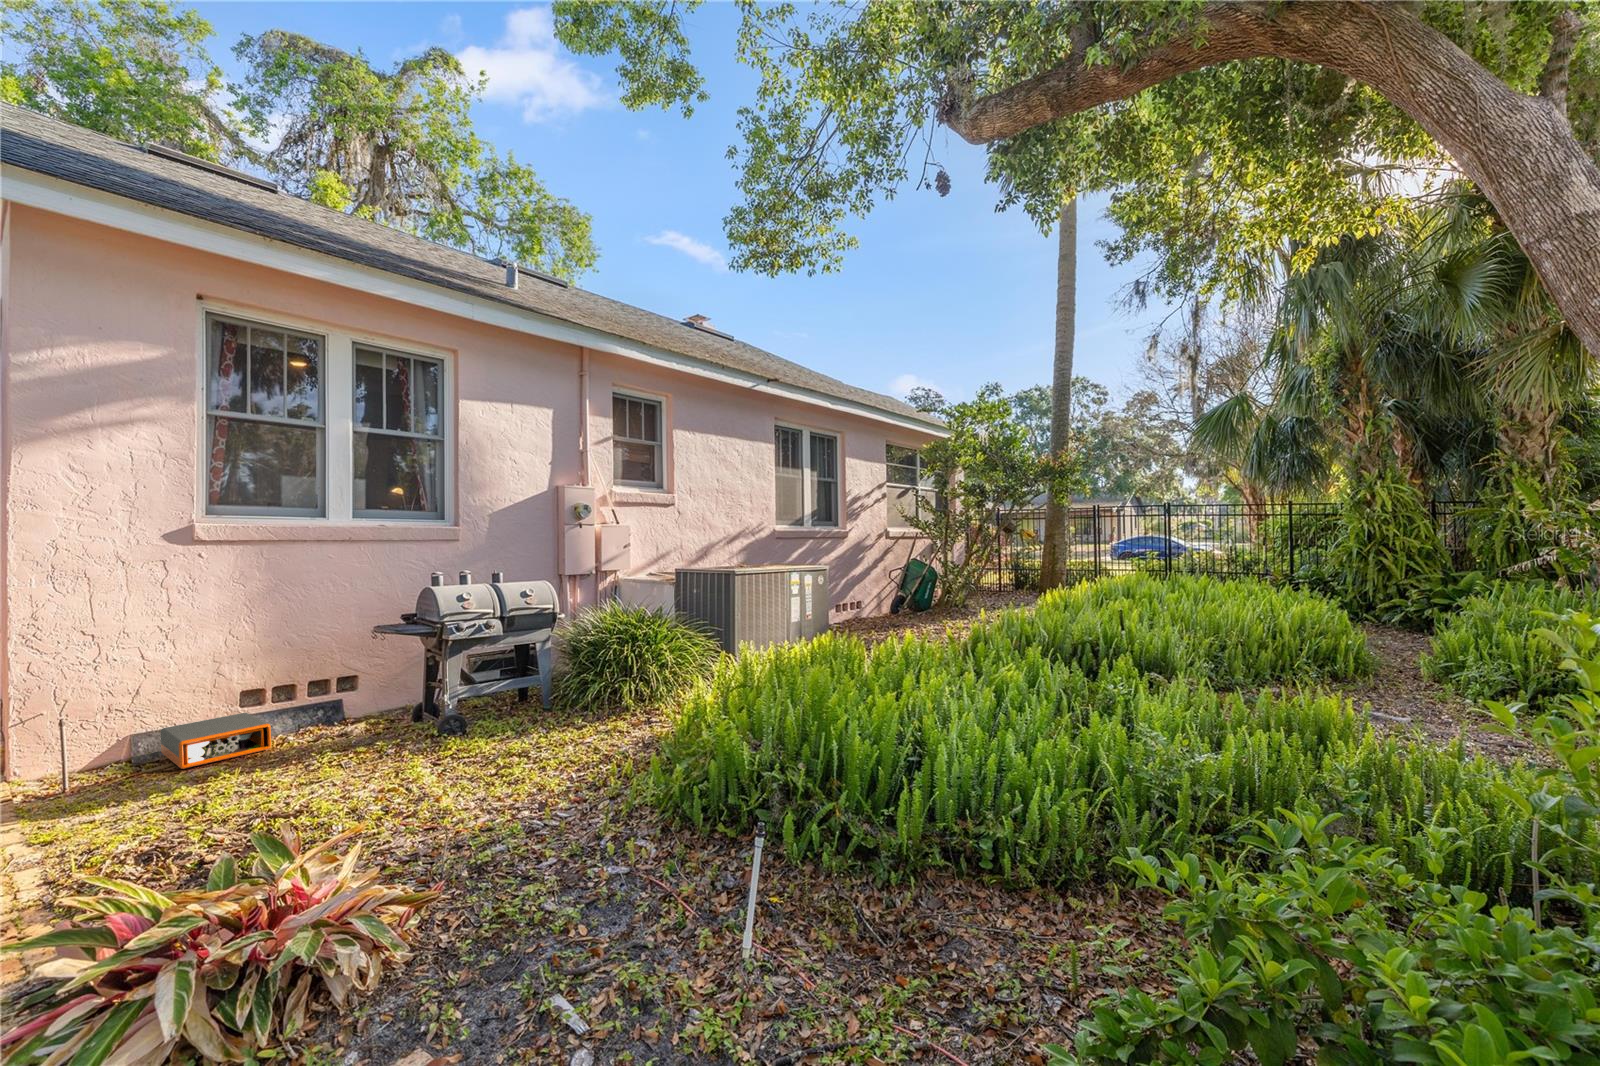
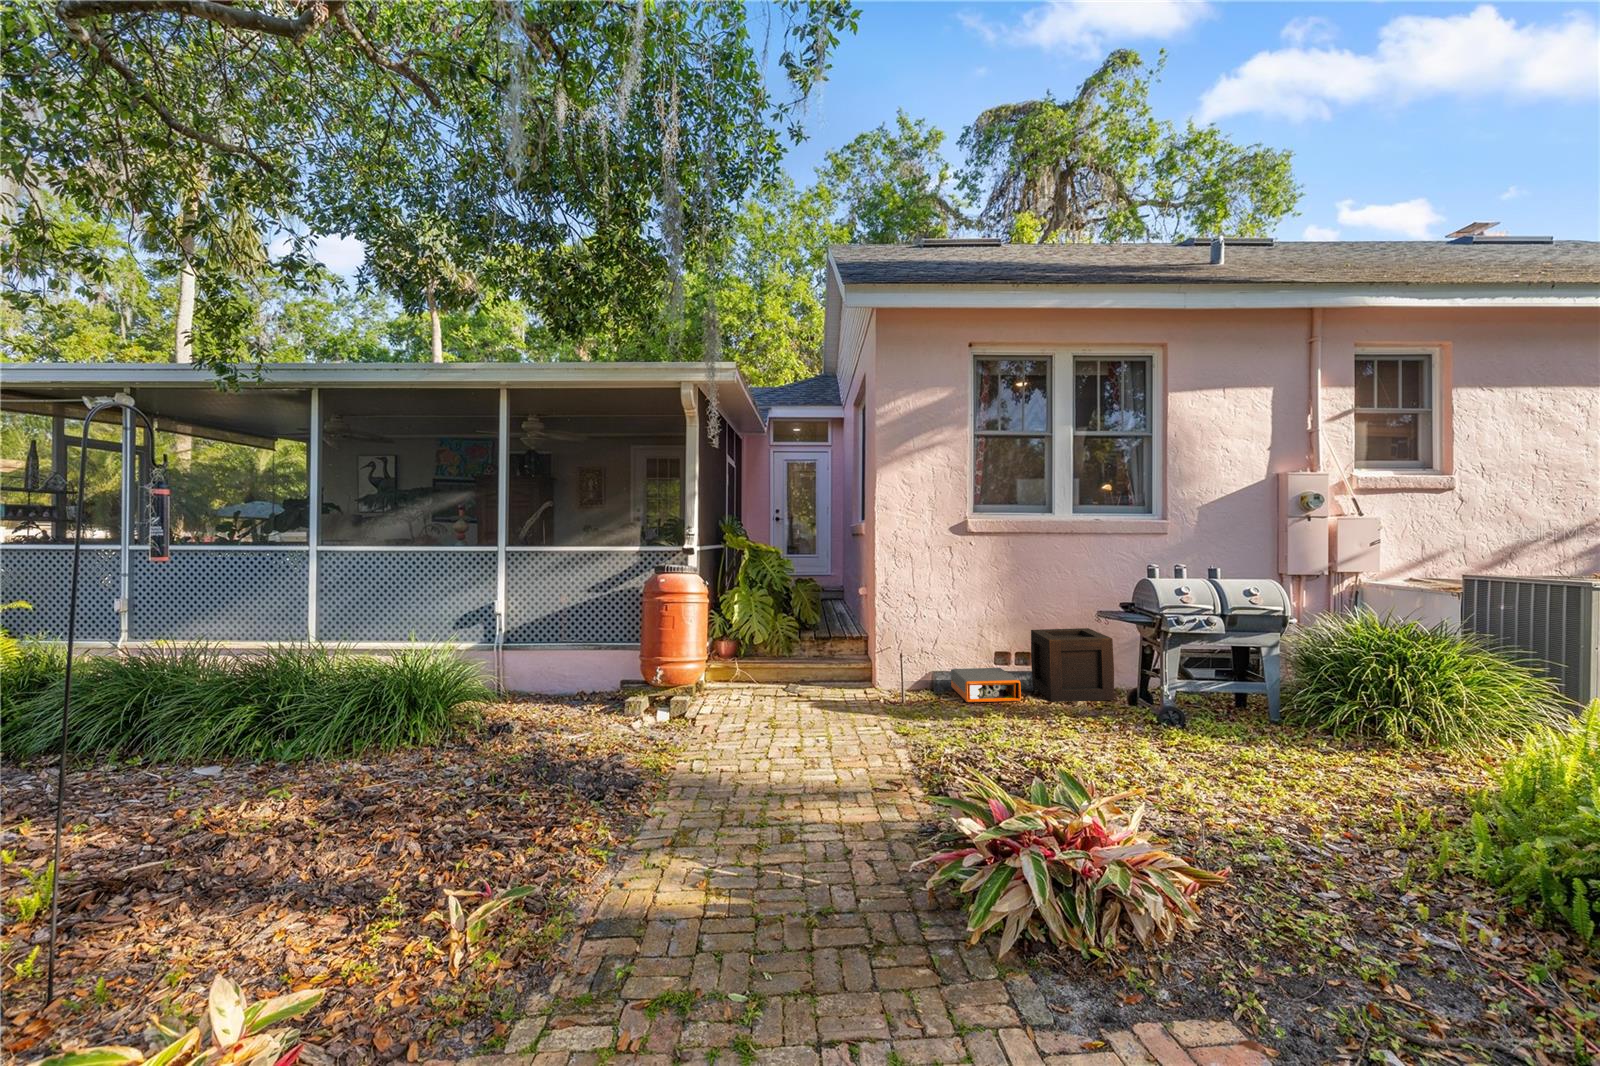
wooden crate: none [293,647,396,740] -> present [1031,628,1114,701]

